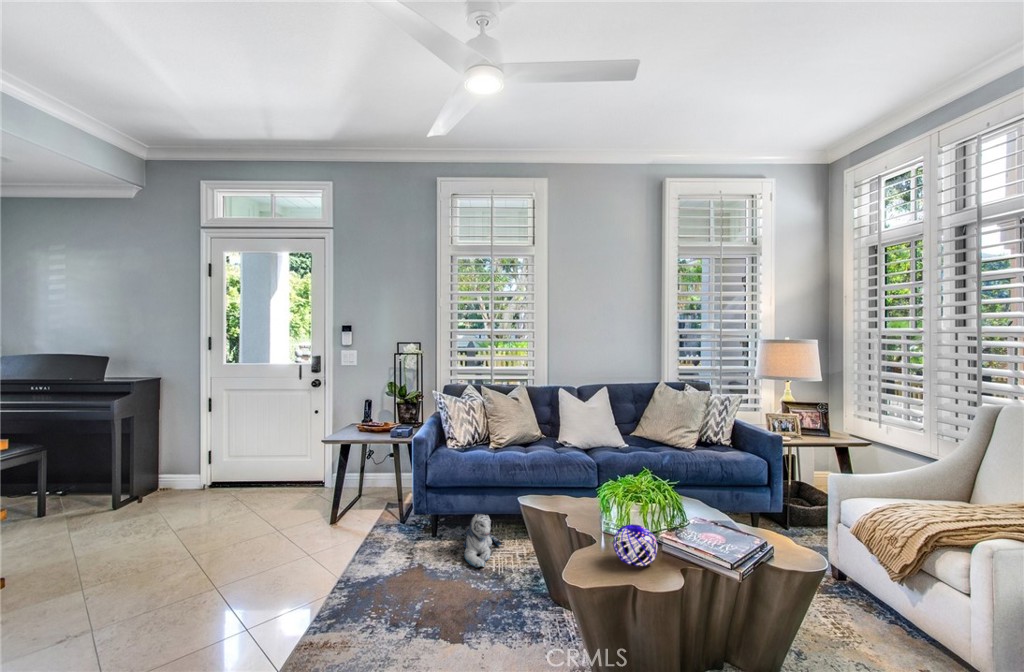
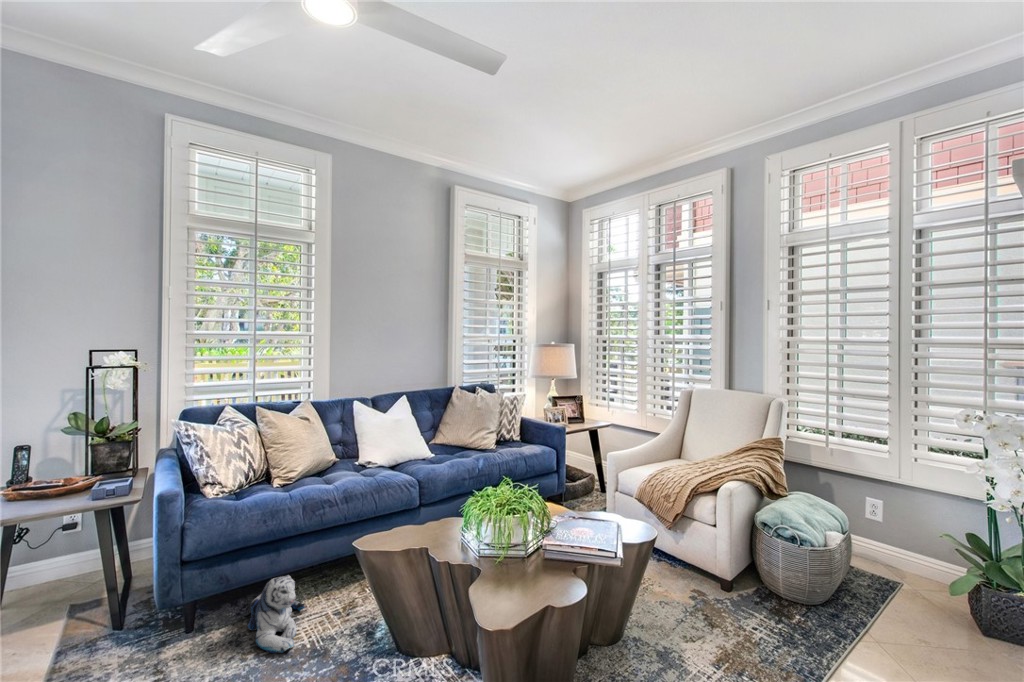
decorative orb: present [614,524,658,567] -> none [512,540,558,588]

